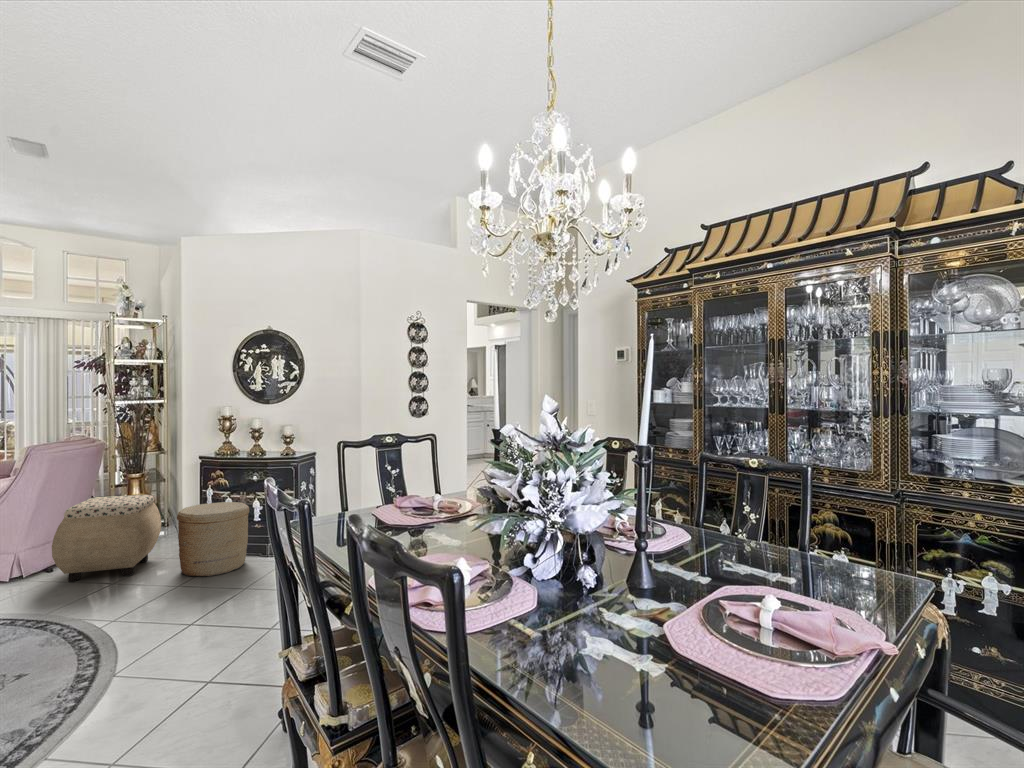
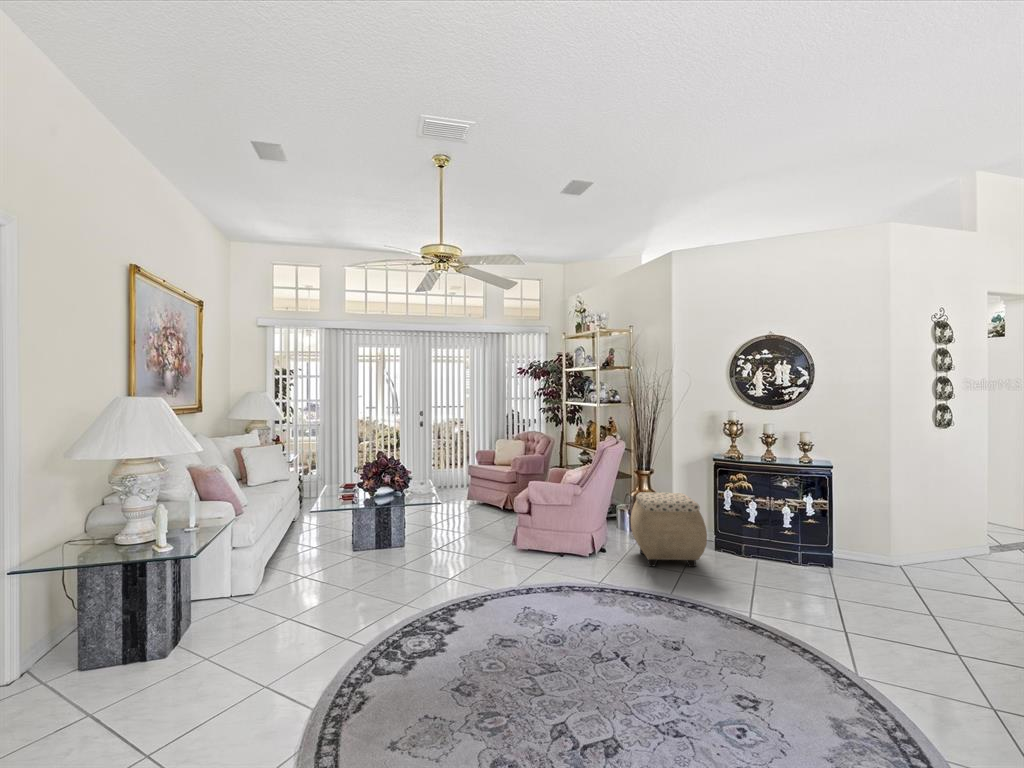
woven basket: present [177,502,250,576] -> none [731,506,797,578]

